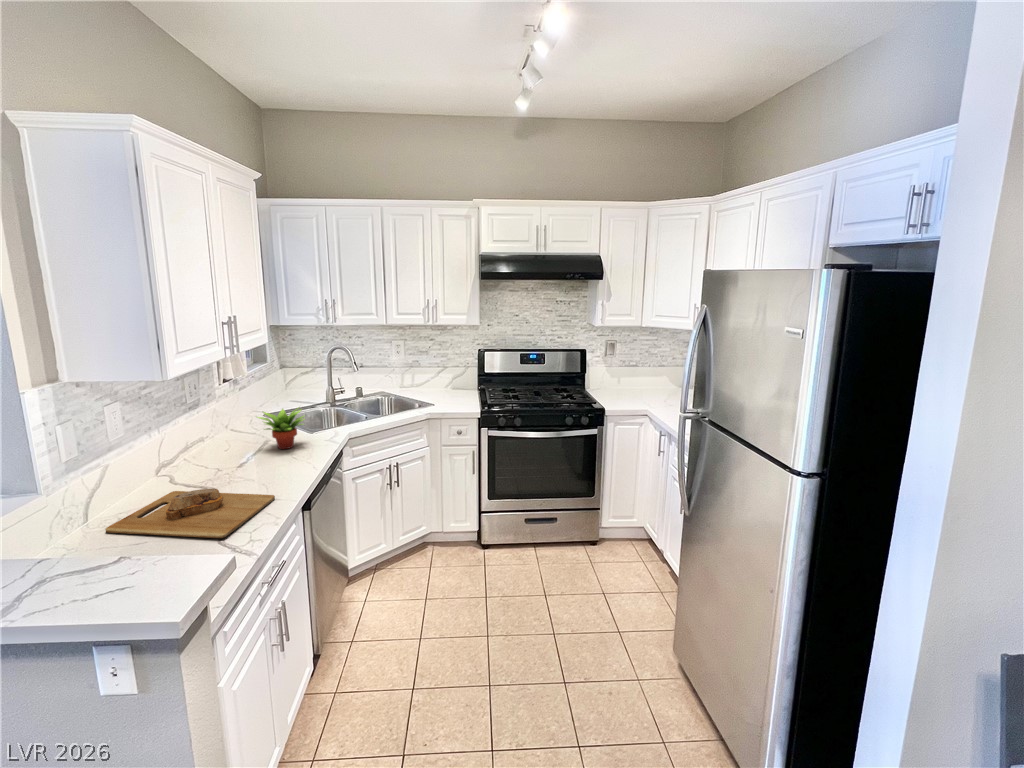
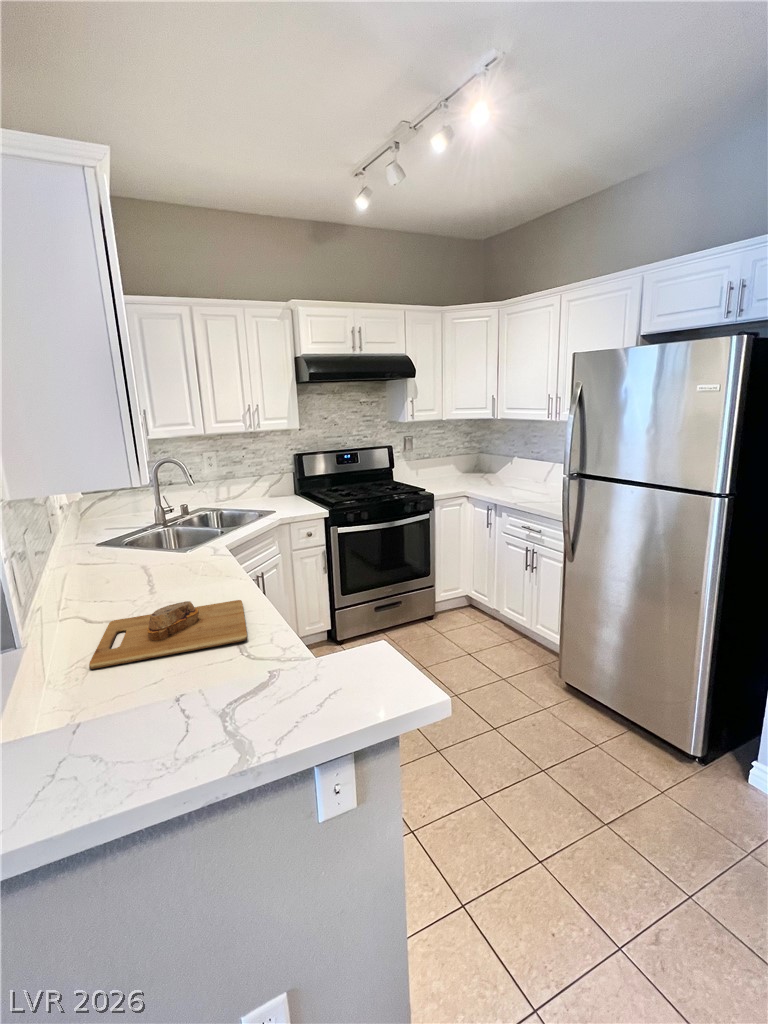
succulent plant: present [257,409,305,449] -> none [143,517,196,568]

